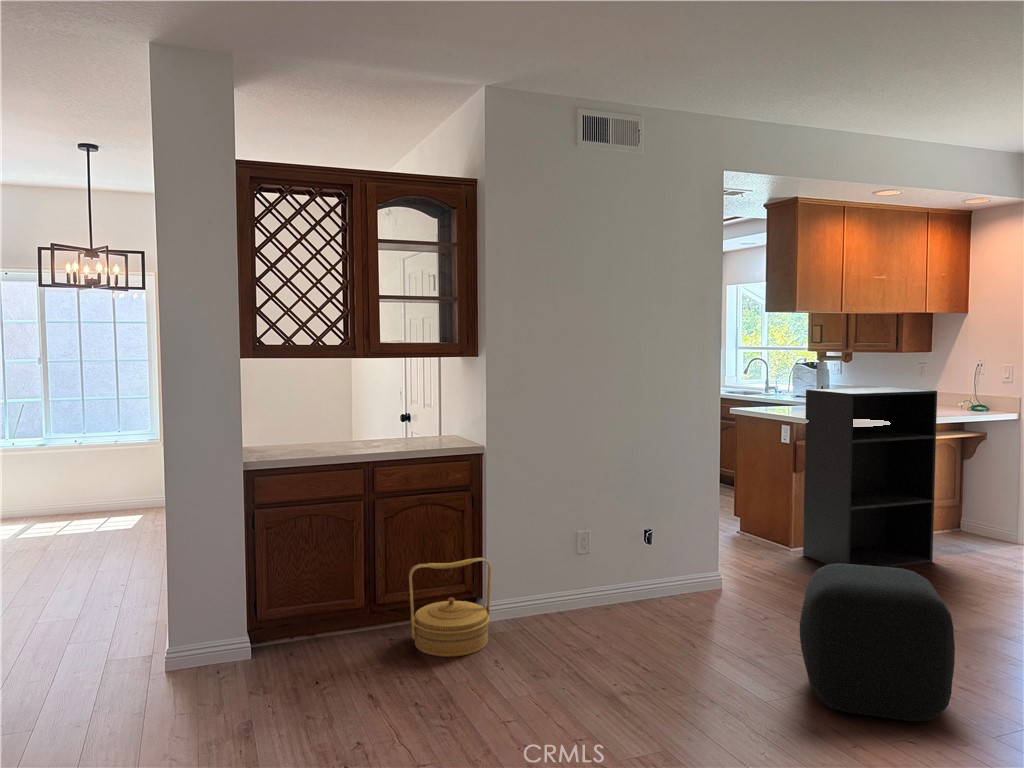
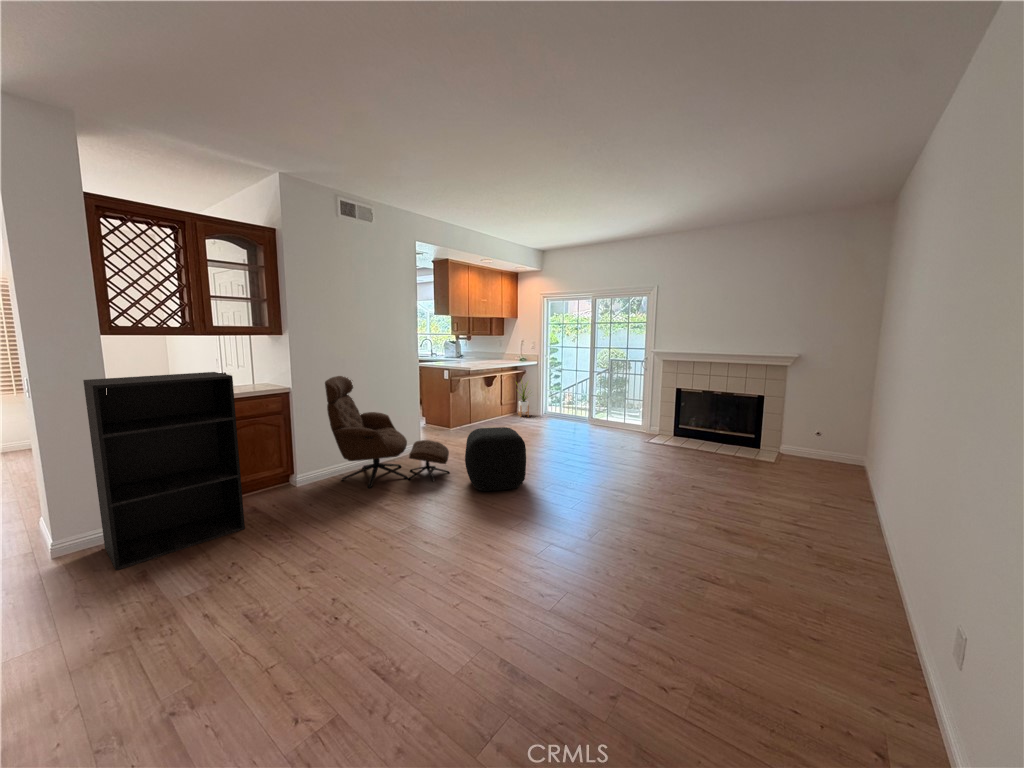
bookshelf: present [803,387,937,567] -> present [83,372,245,570]
lounge chair: none [537,429,771,662] -> present [325,376,450,488]
house plant: none [946,446,1005,540] -> present [518,381,529,417]
woven basket: present [409,558,491,657] -> none [247,450,302,509]

